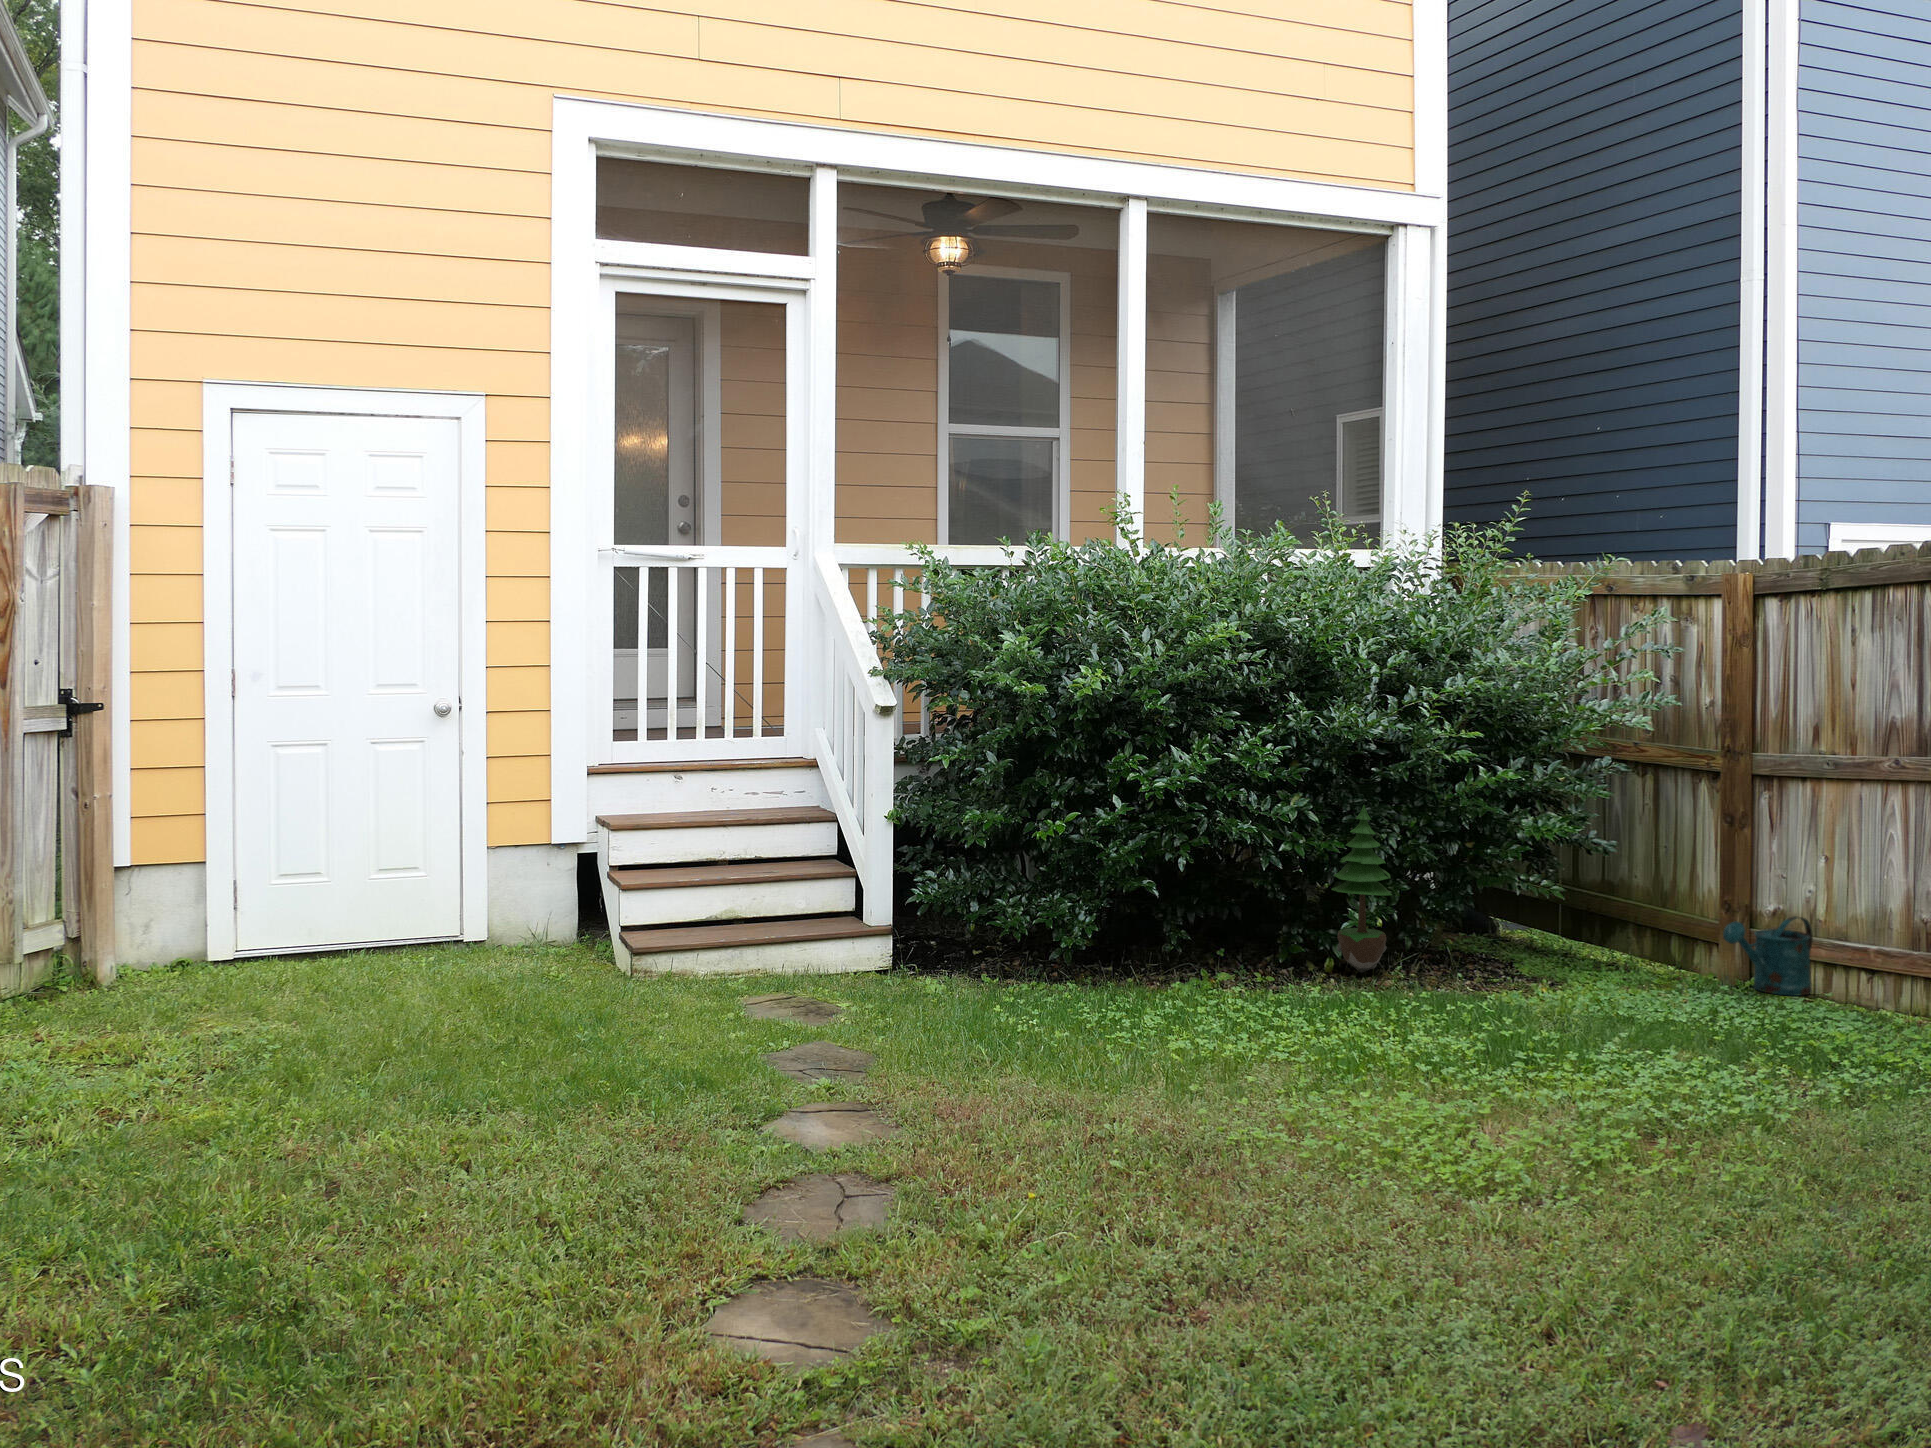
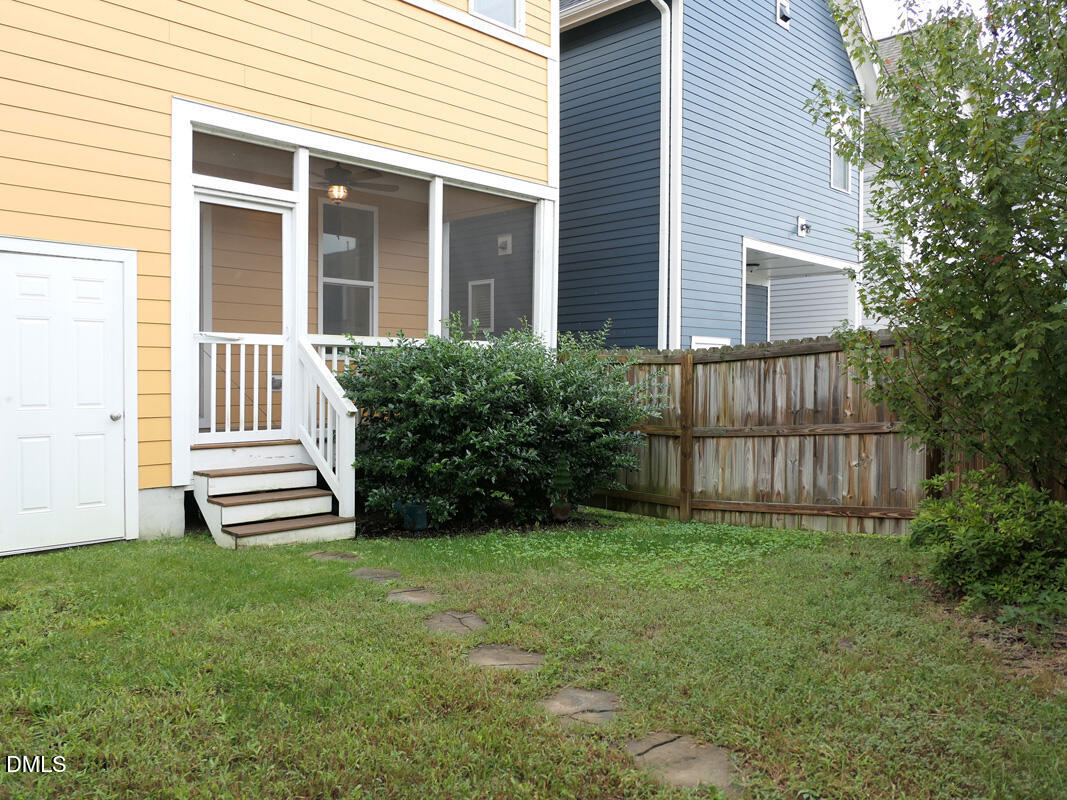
watering can: present [1723,916,1813,996] -> present [393,496,427,530]

